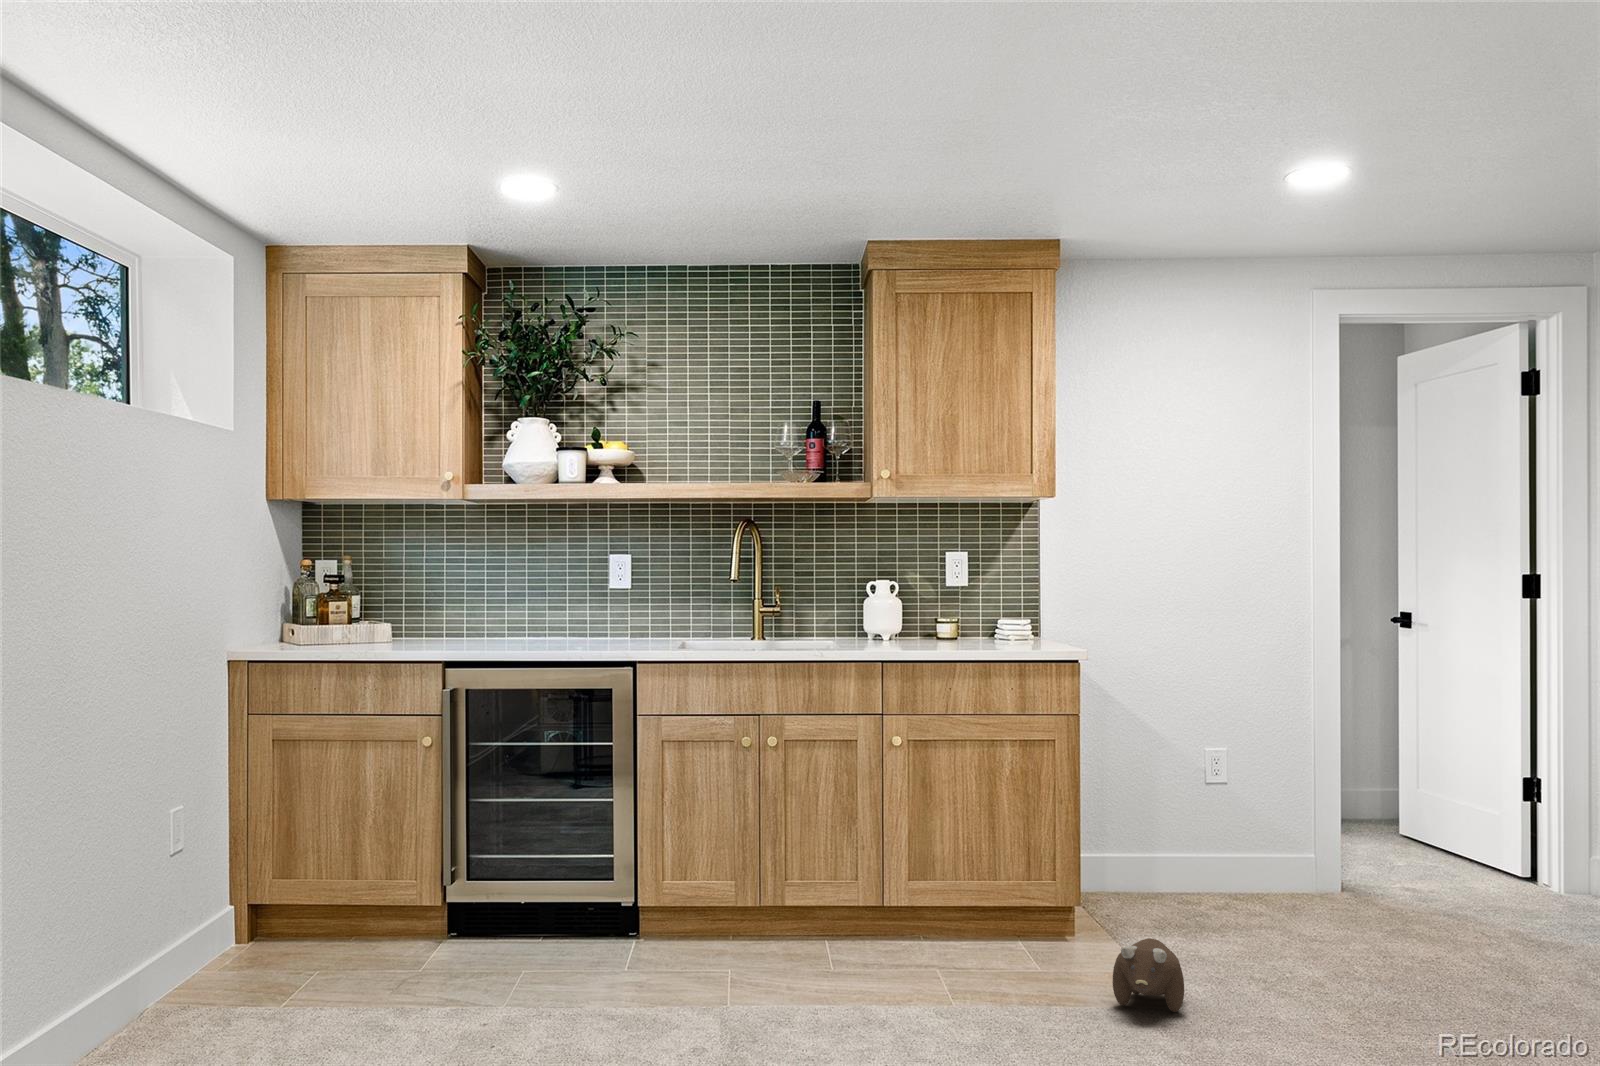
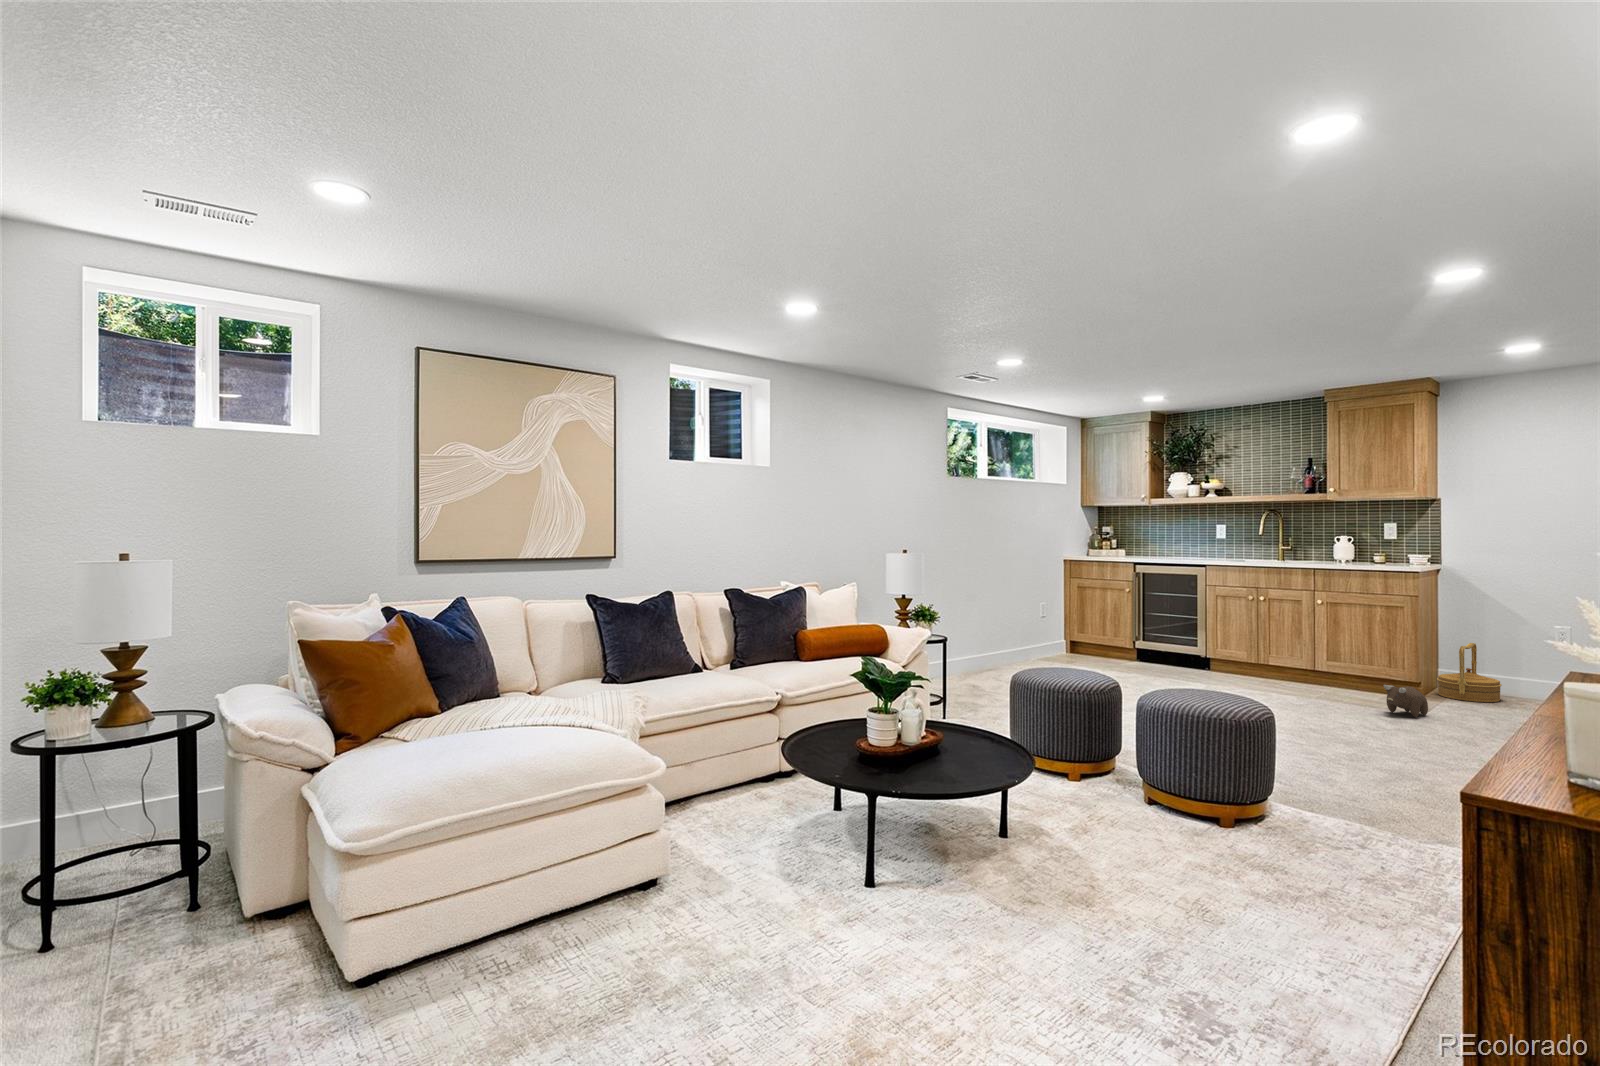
woven basket: none [1074,796,1177,925] -> present [1437,643,1502,702]

